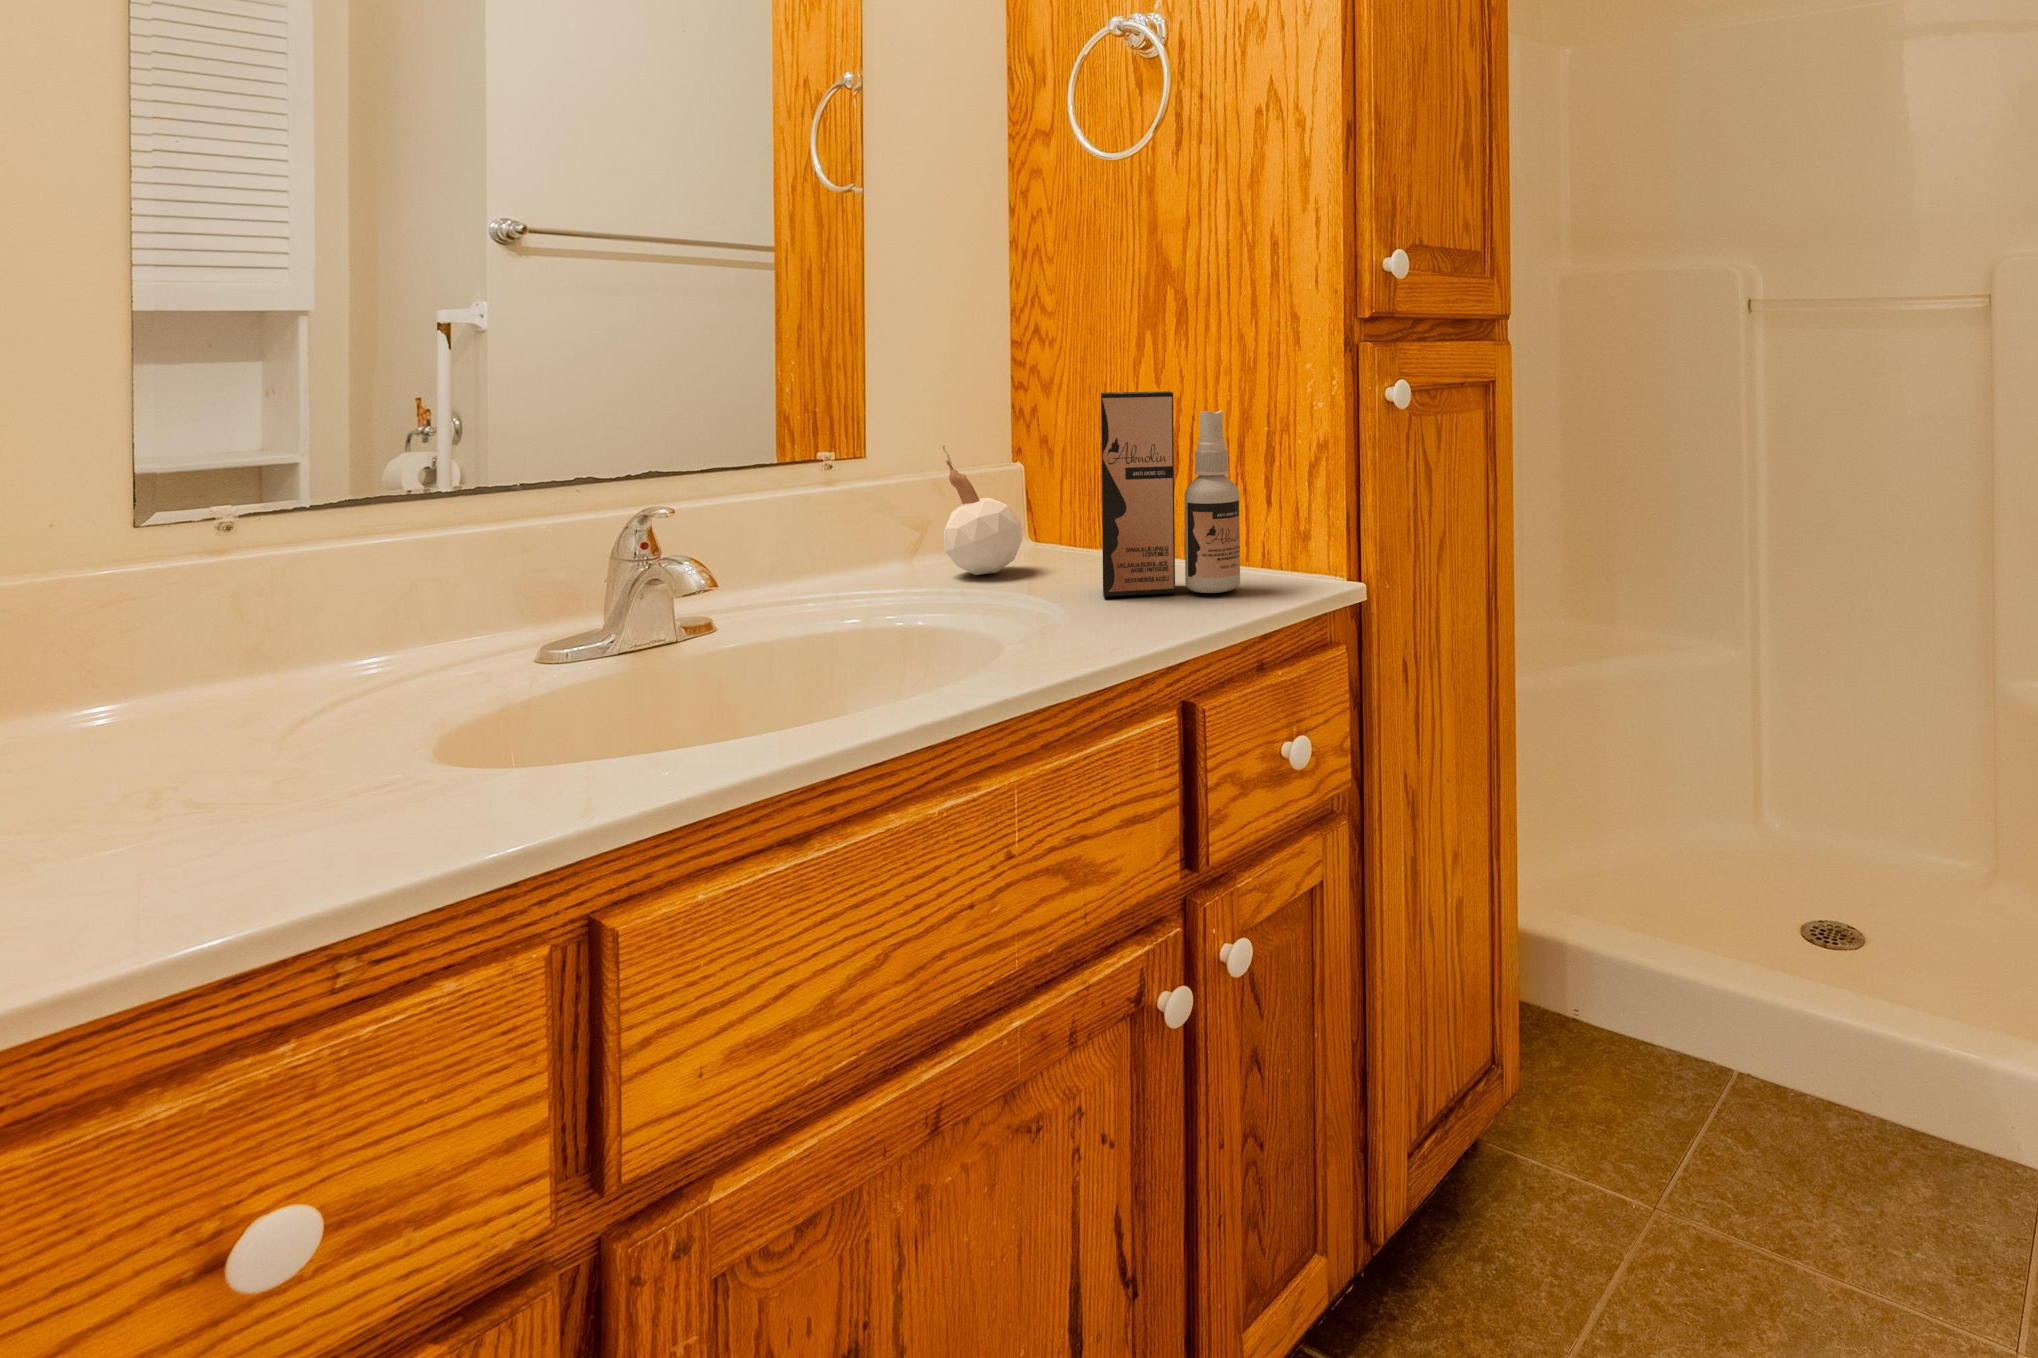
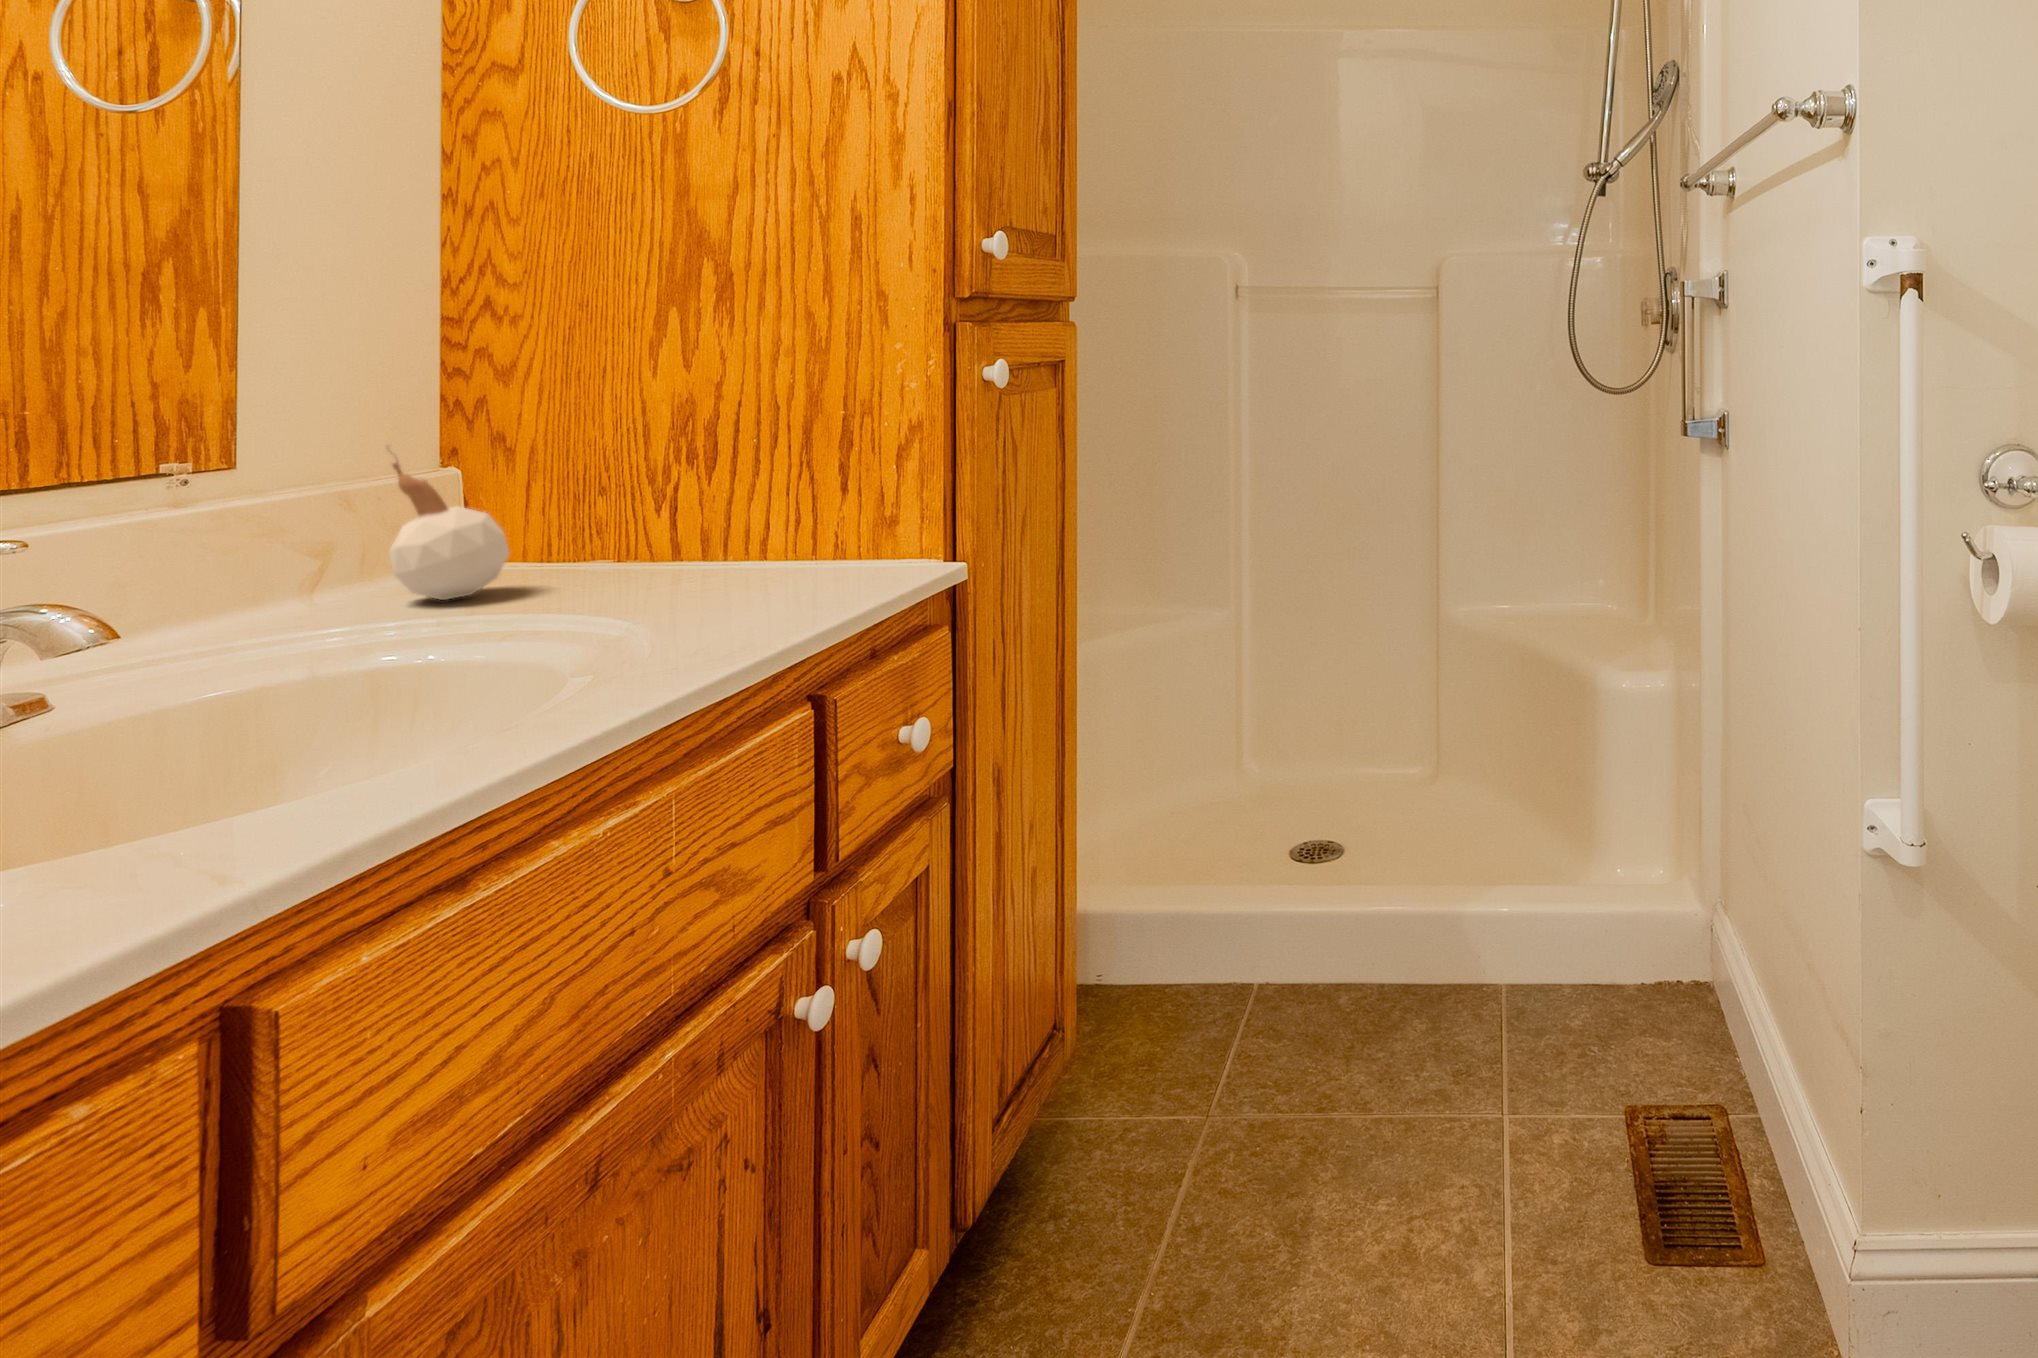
spray bottle: present [1101,391,1240,597] -> none [648,374,829,604]

